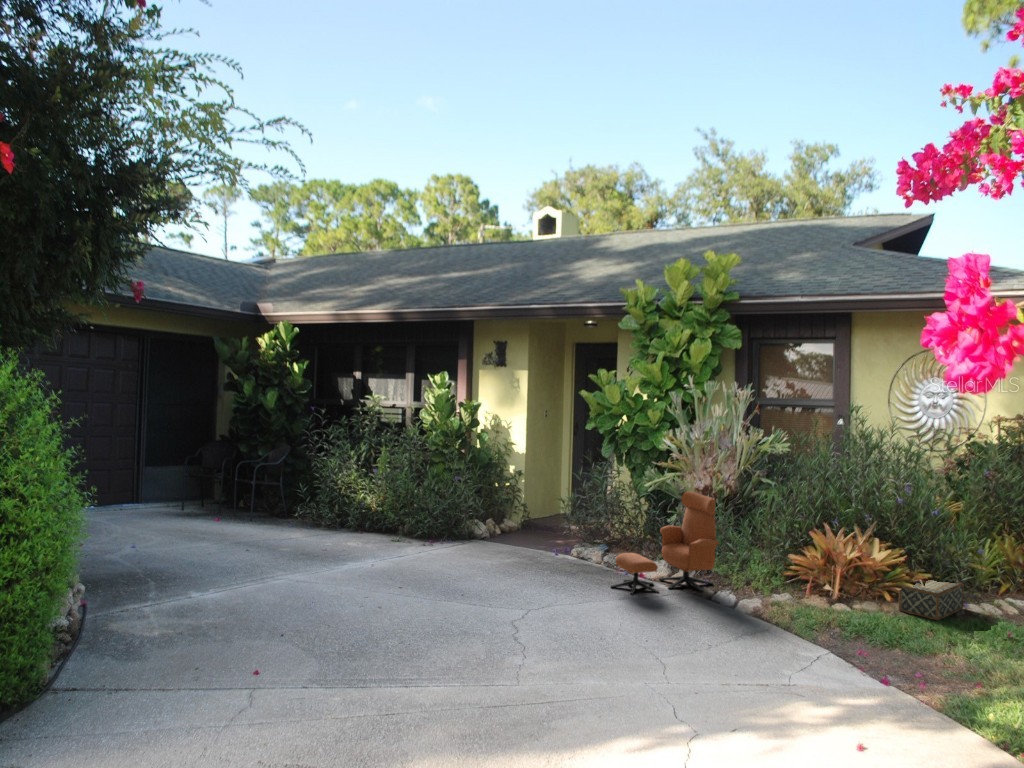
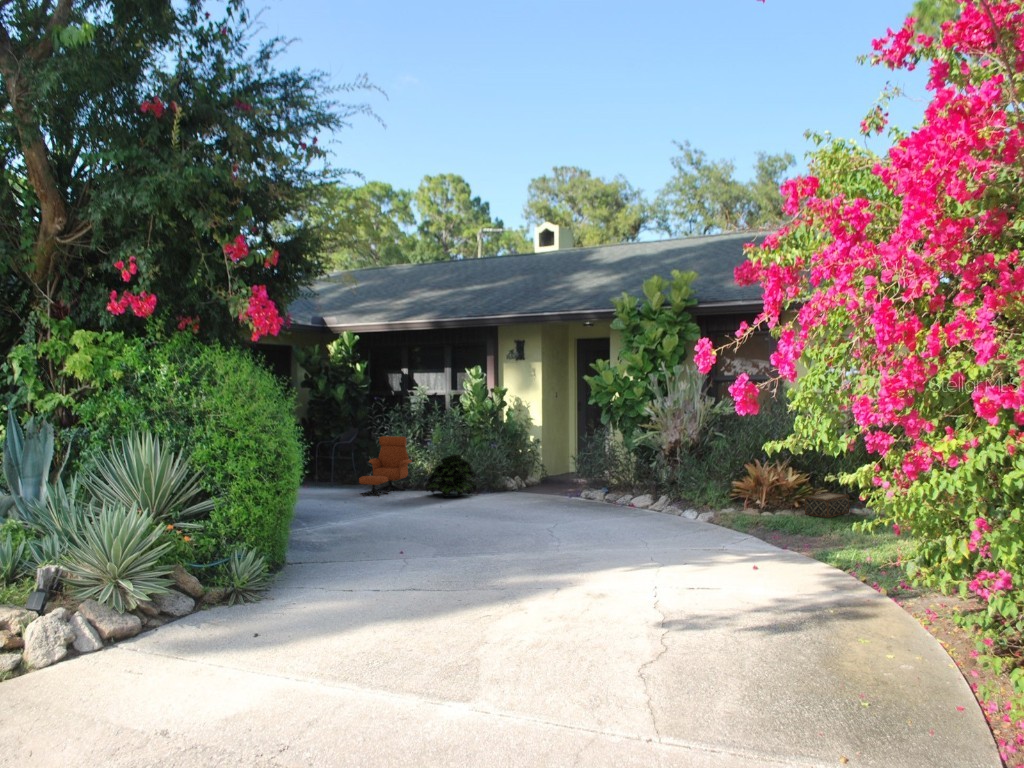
potted plant: none [360,490,429,550] -> present [426,454,476,497]
lounge chair: present [611,492,719,594] -> present [359,436,412,497]

